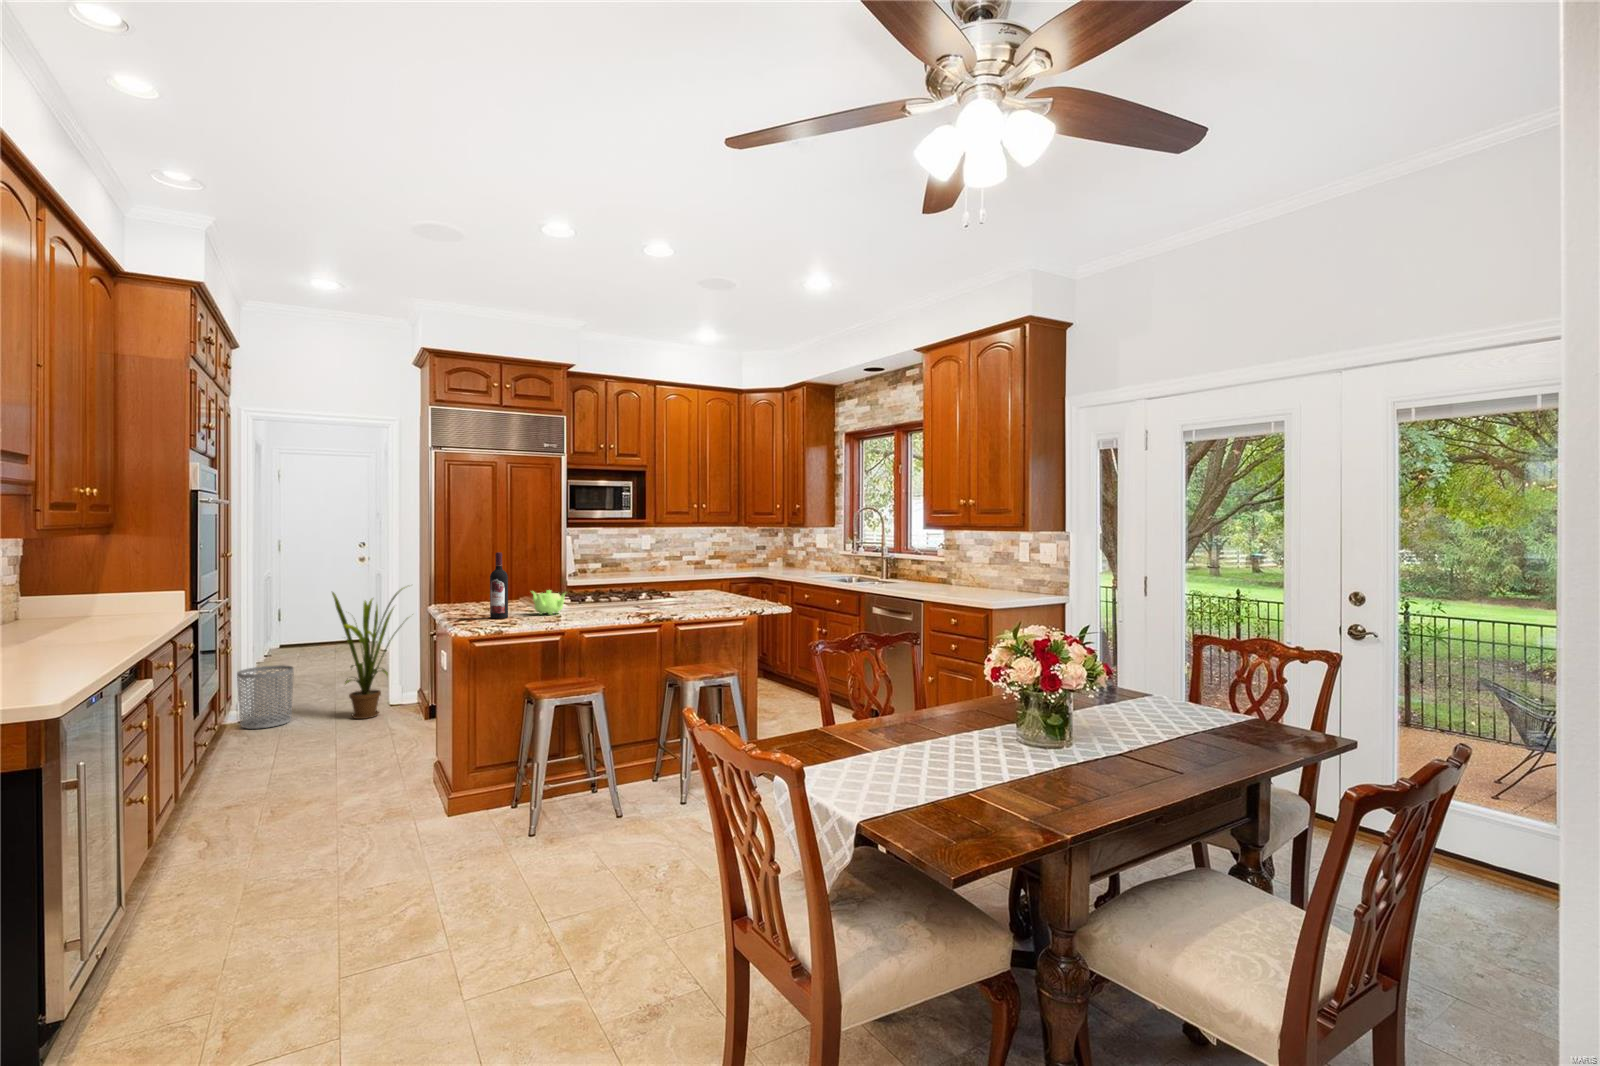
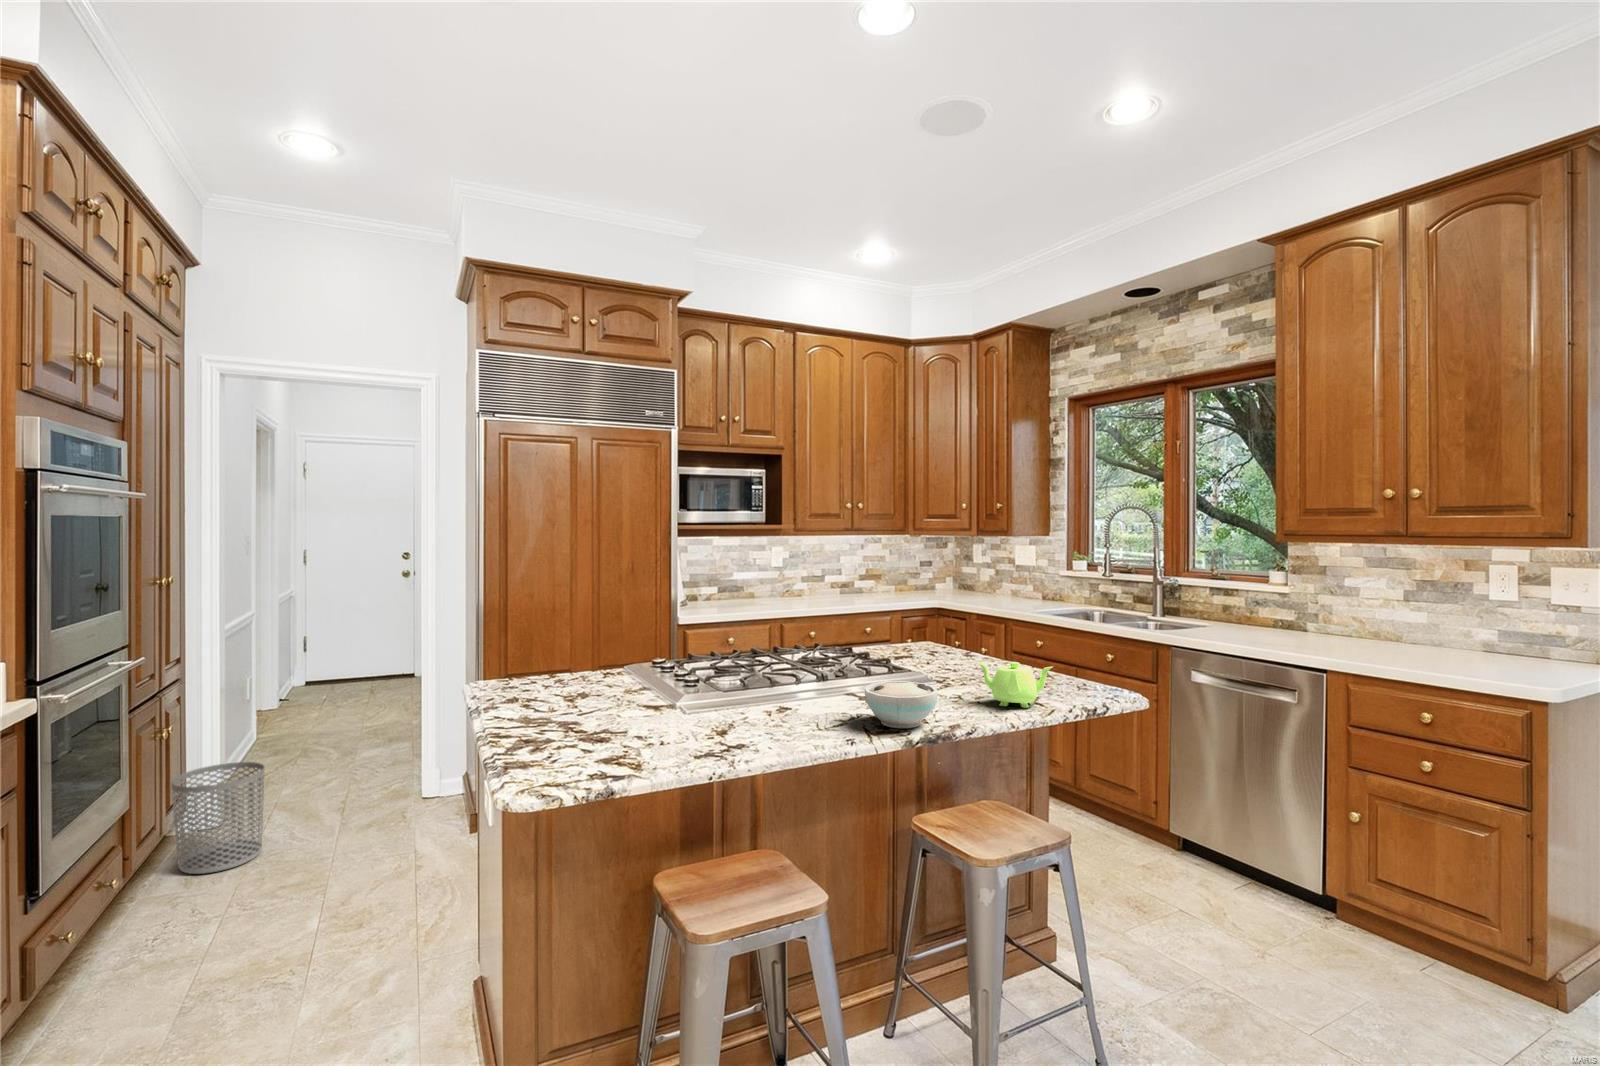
wine bottle: present [490,552,508,618] -> none [614,617,652,766]
house plant: present [332,588,403,719] -> none [318,632,453,849]
teapot: present [531,590,565,615] -> present [978,662,1052,708]
bowl: none [622,590,658,611] -> present [865,681,938,728]

